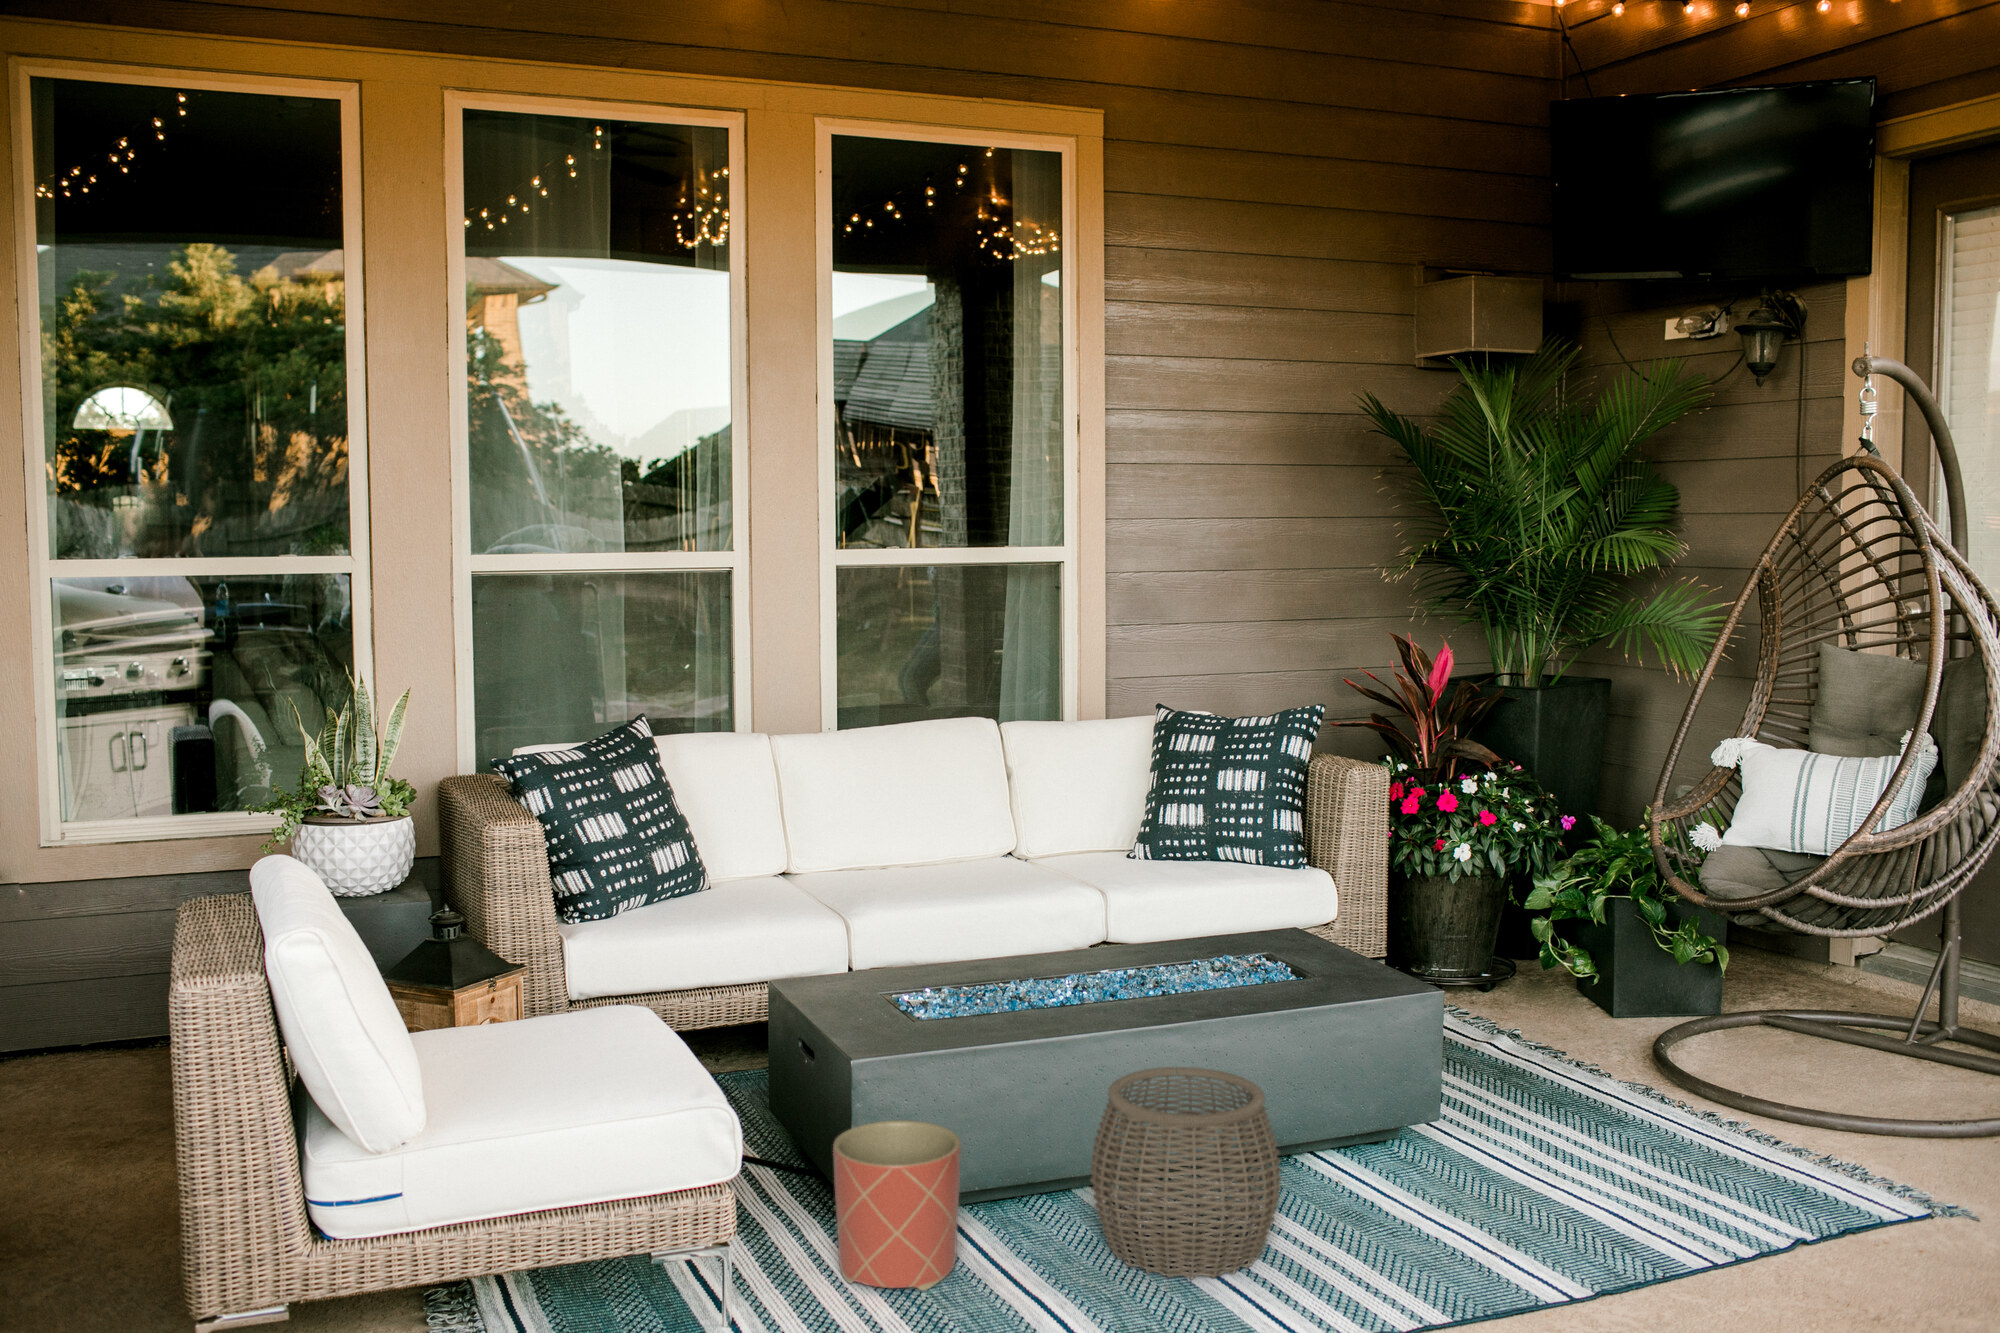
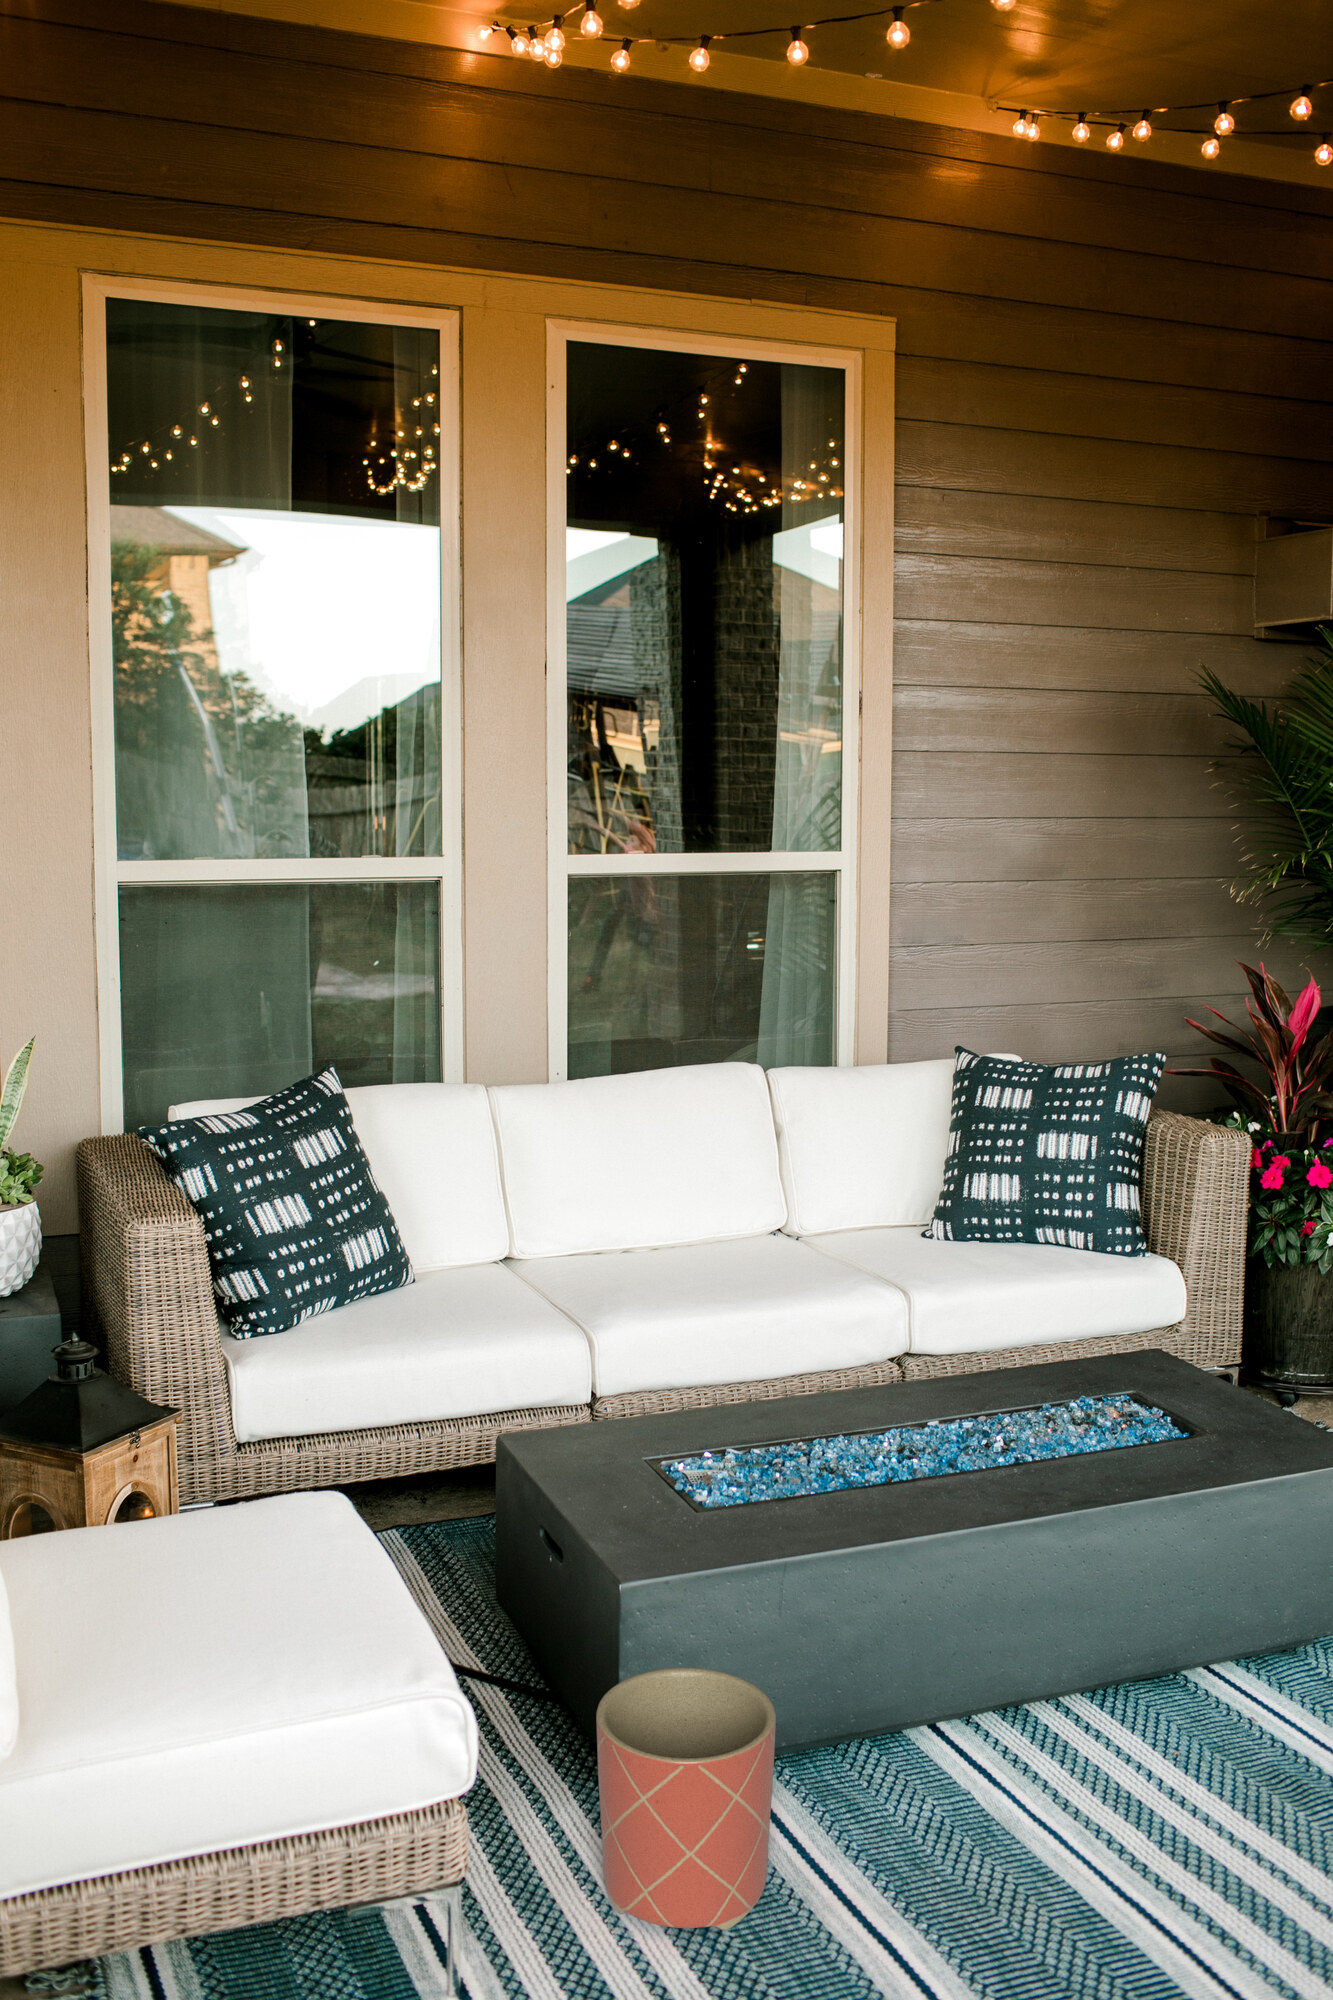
woven basket: present [1091,1067,1282,1279] -> none [949,1588,1223,1914]

